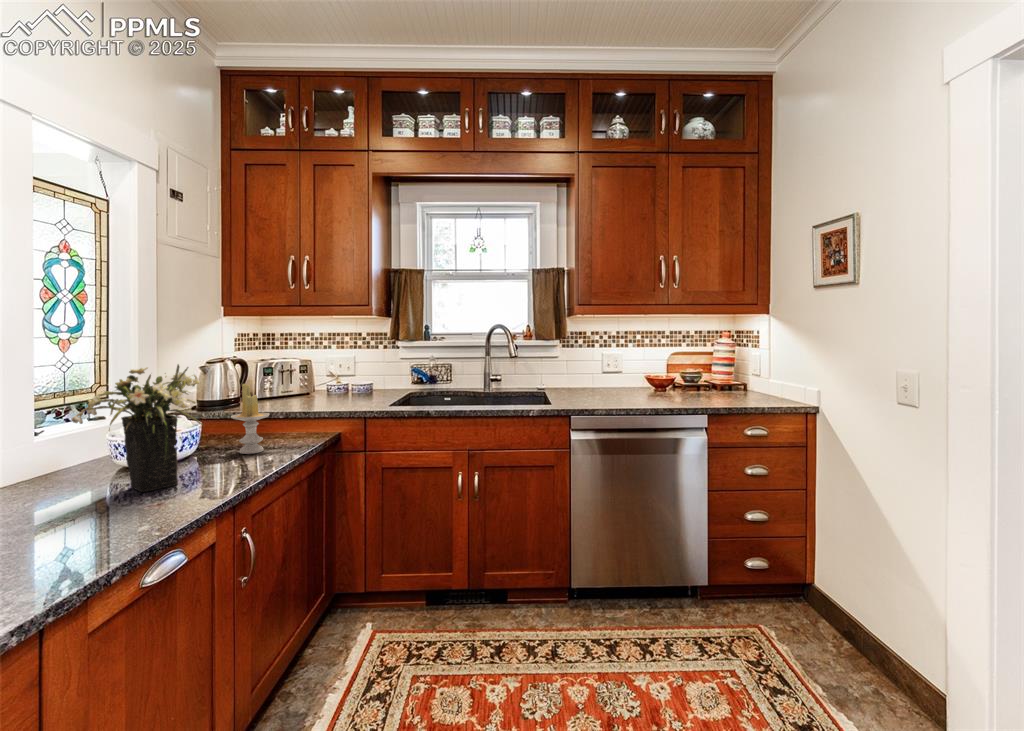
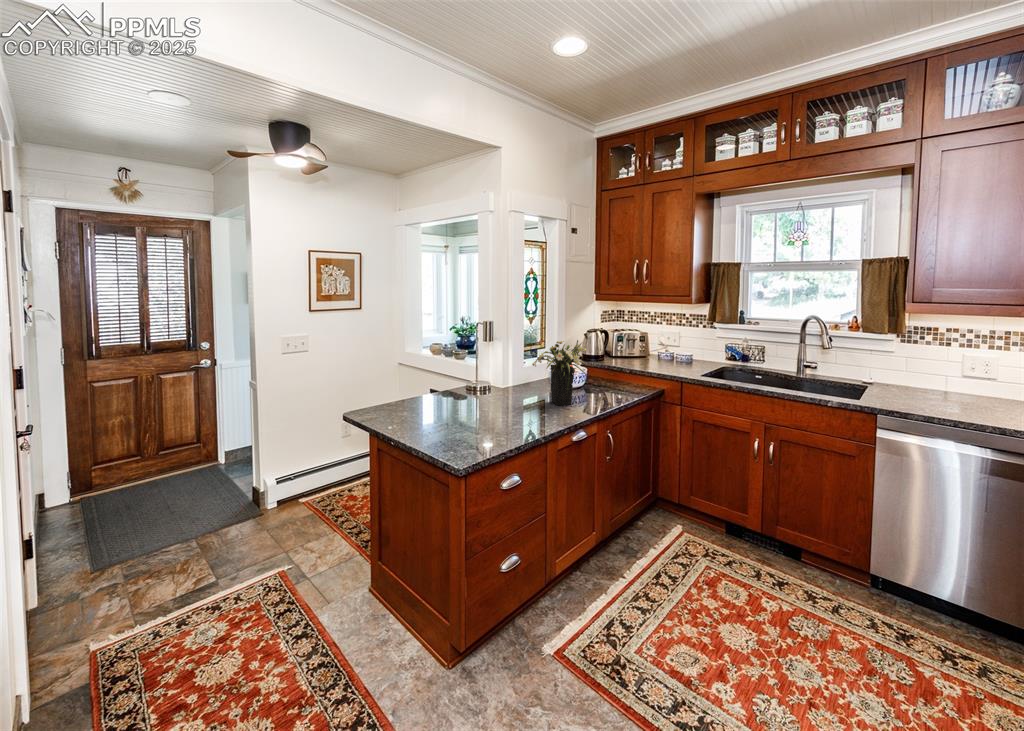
candle: present [231,384,270,454] -> none [599,351,620,393]

